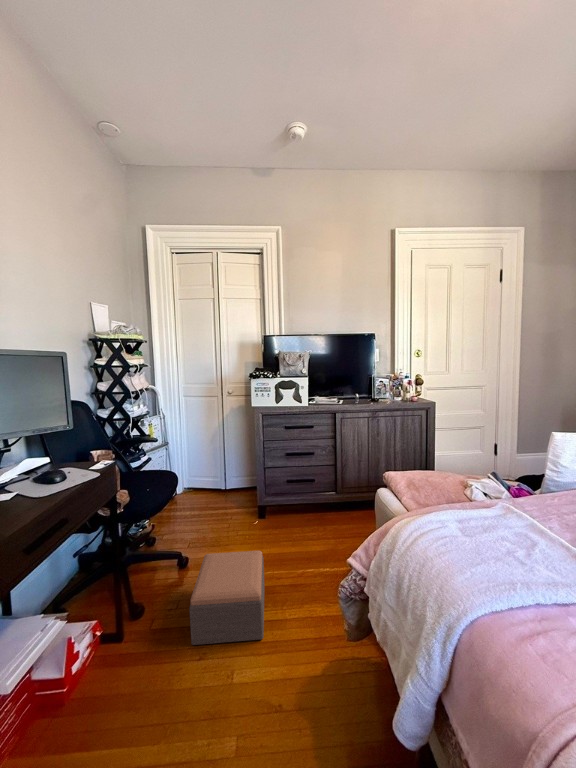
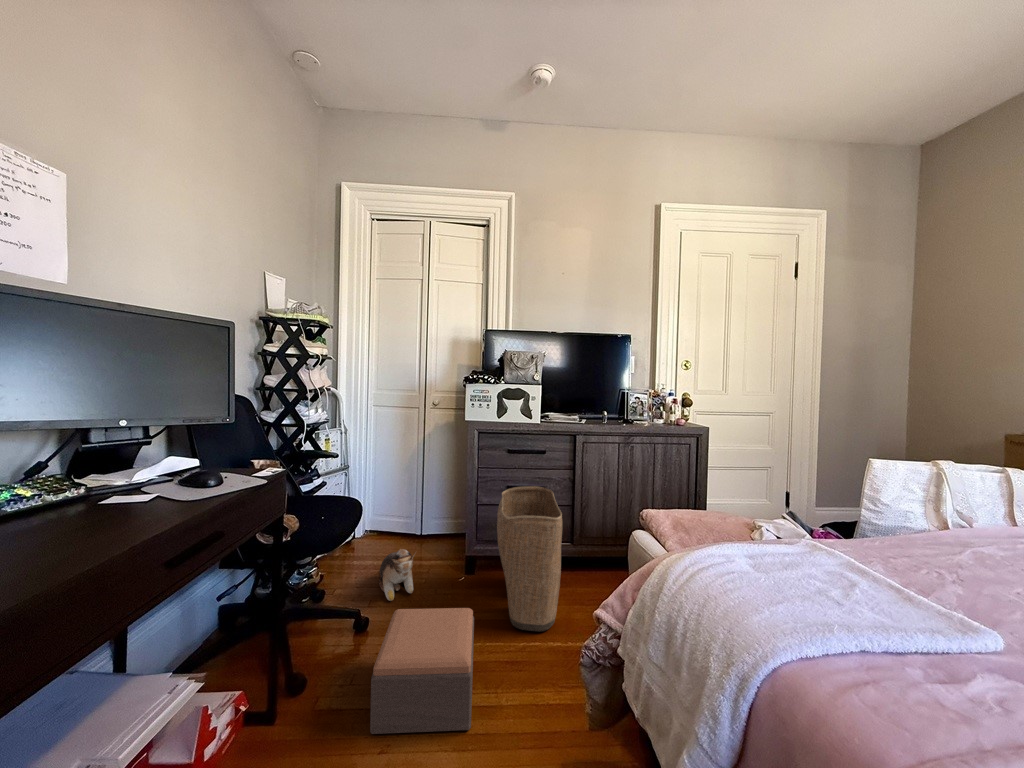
laundry basket: none [278,454,327,563] -> present [497,486,562,631]
plush toy: none [194,506,220,544] -> present [379,549,416,601]

